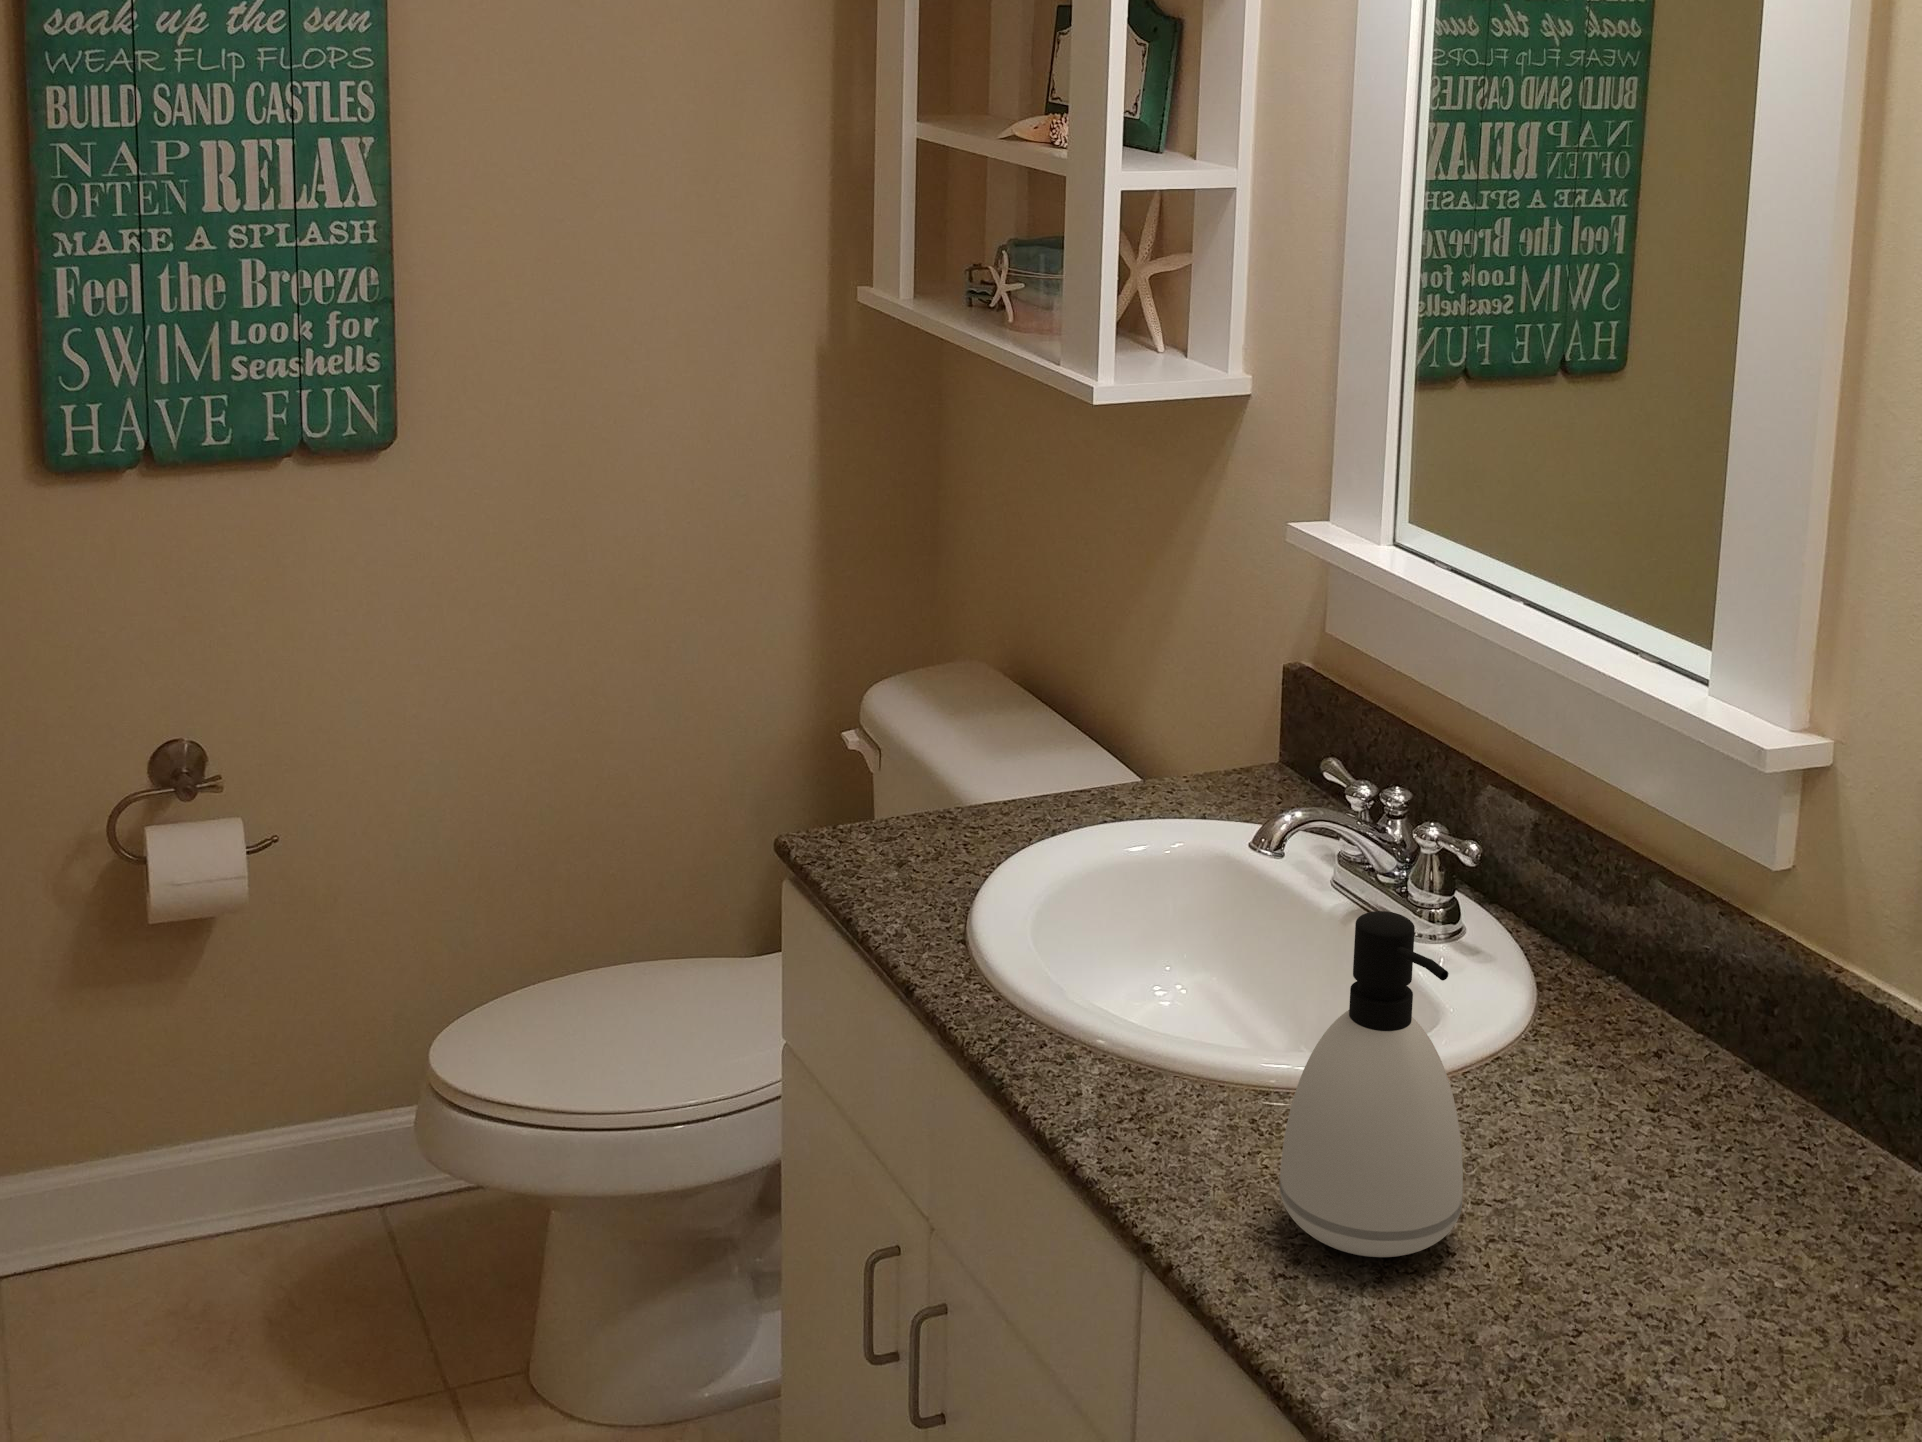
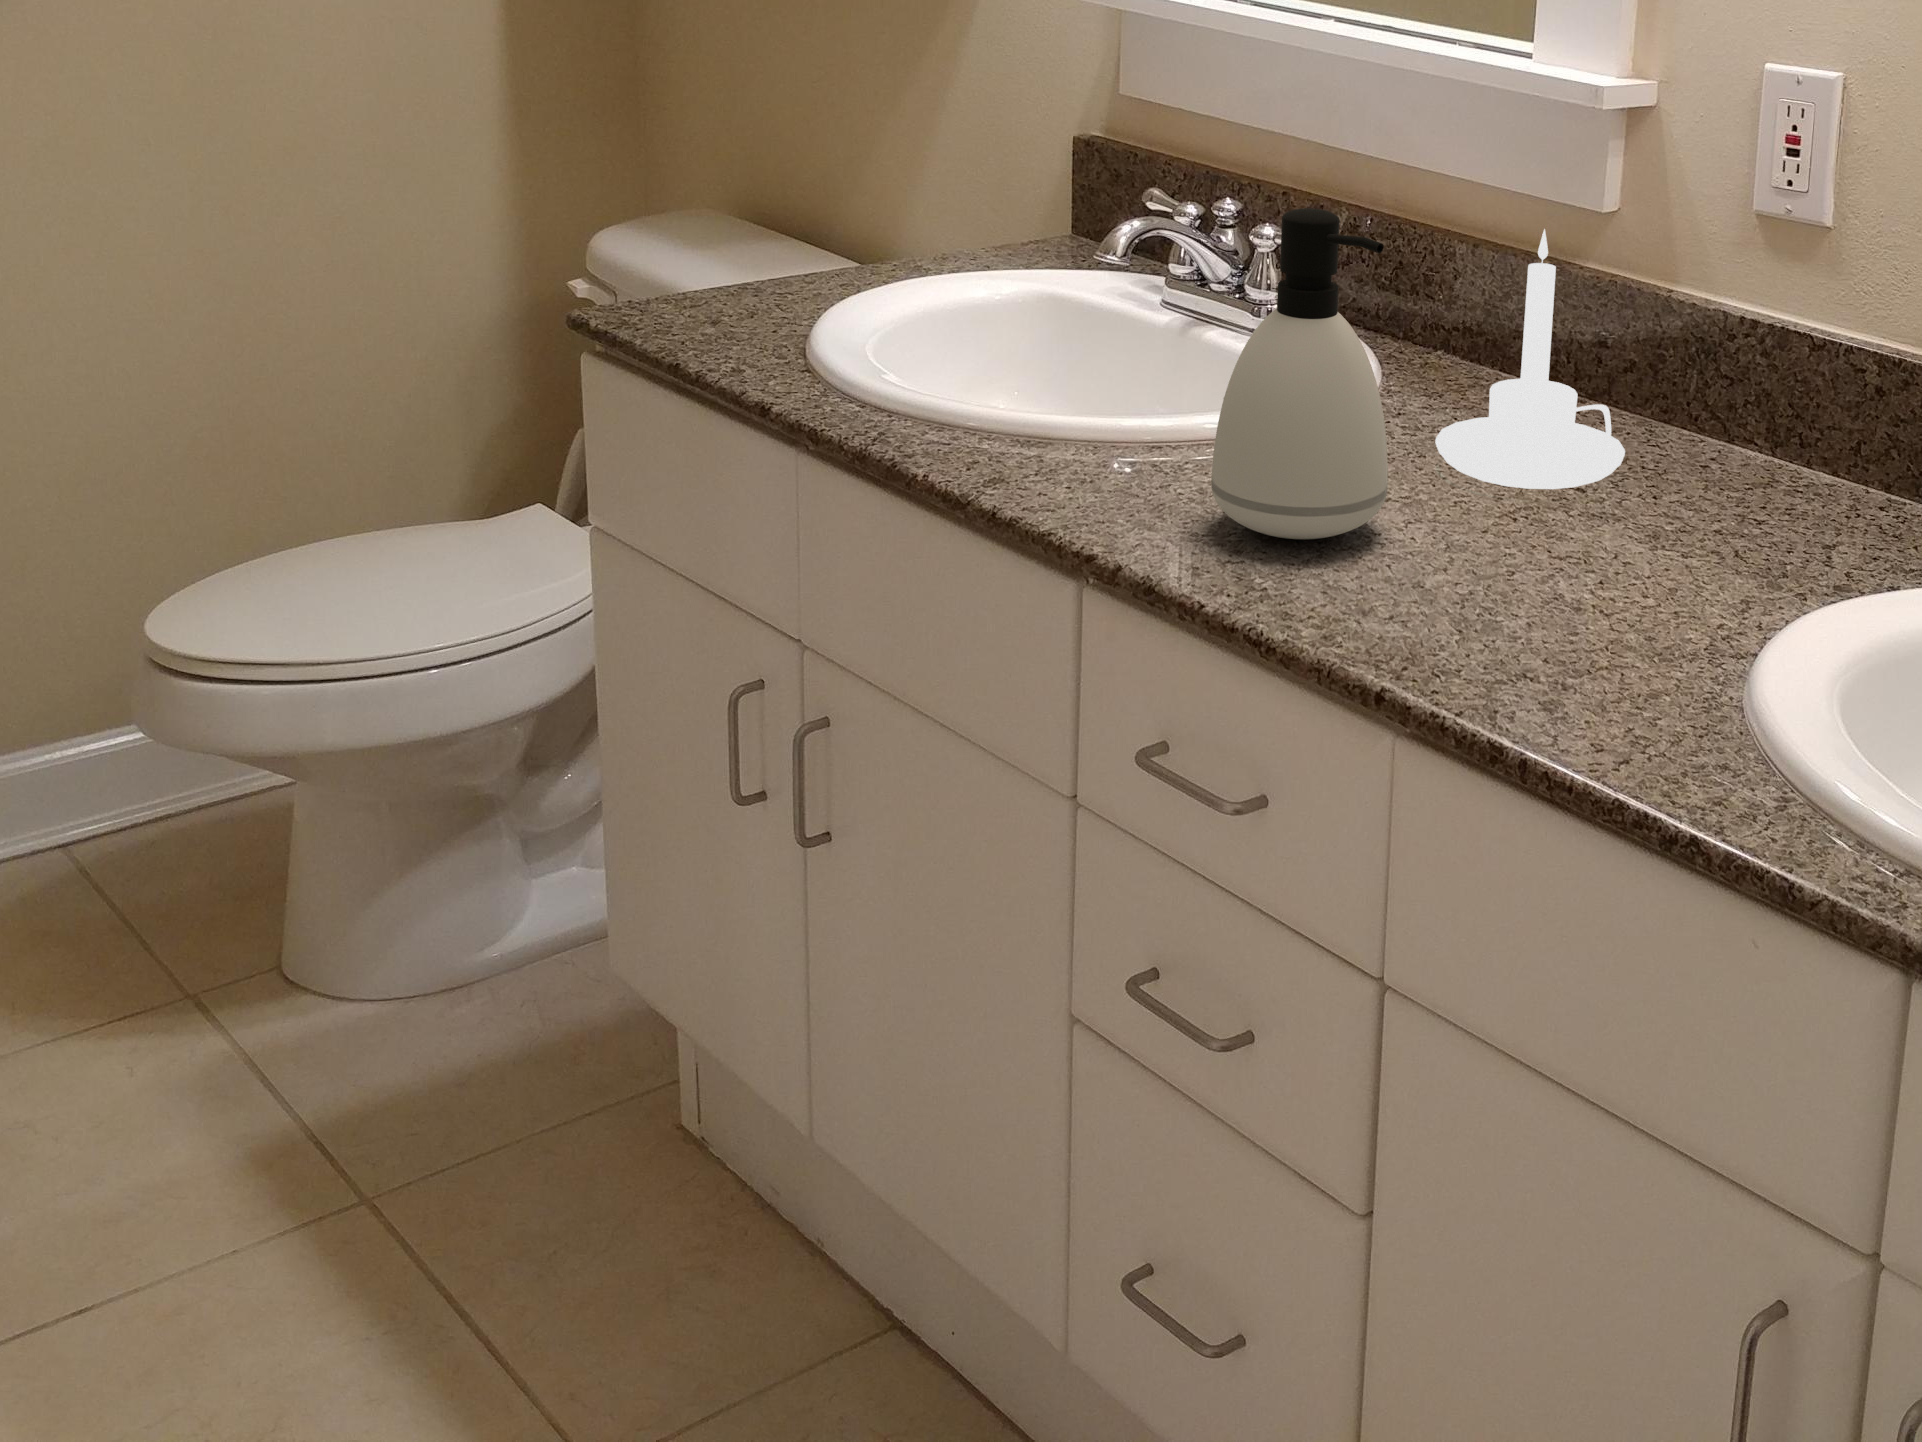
candle holder: none [1547,925,1754,1211] -> present [1435,229,1625,489]

